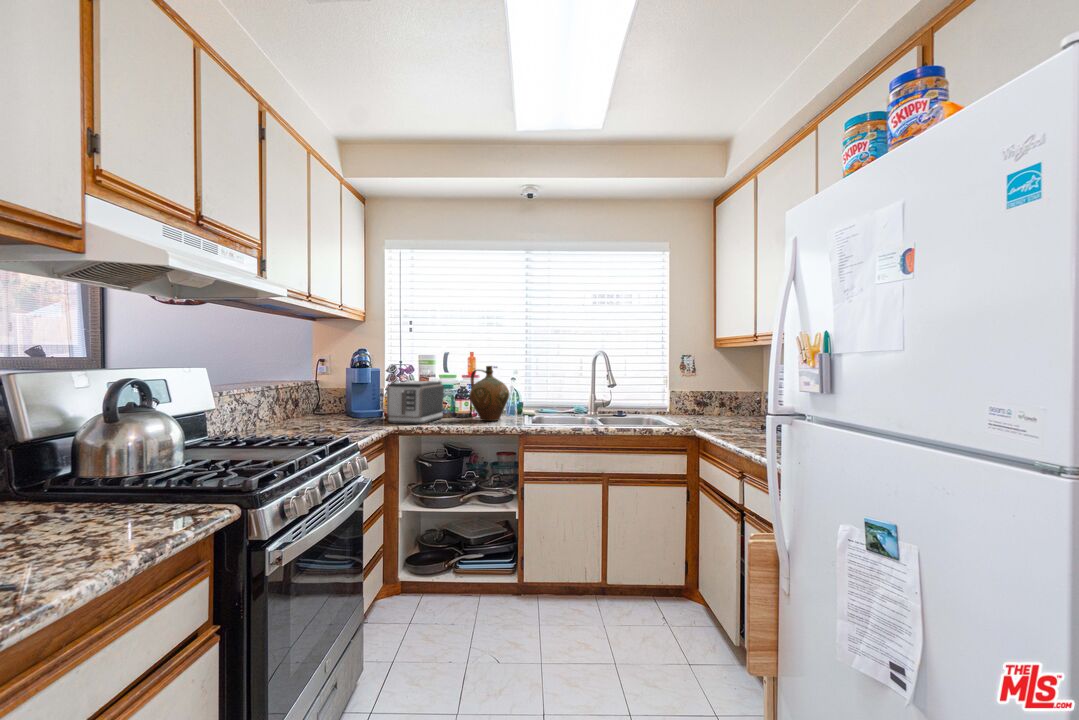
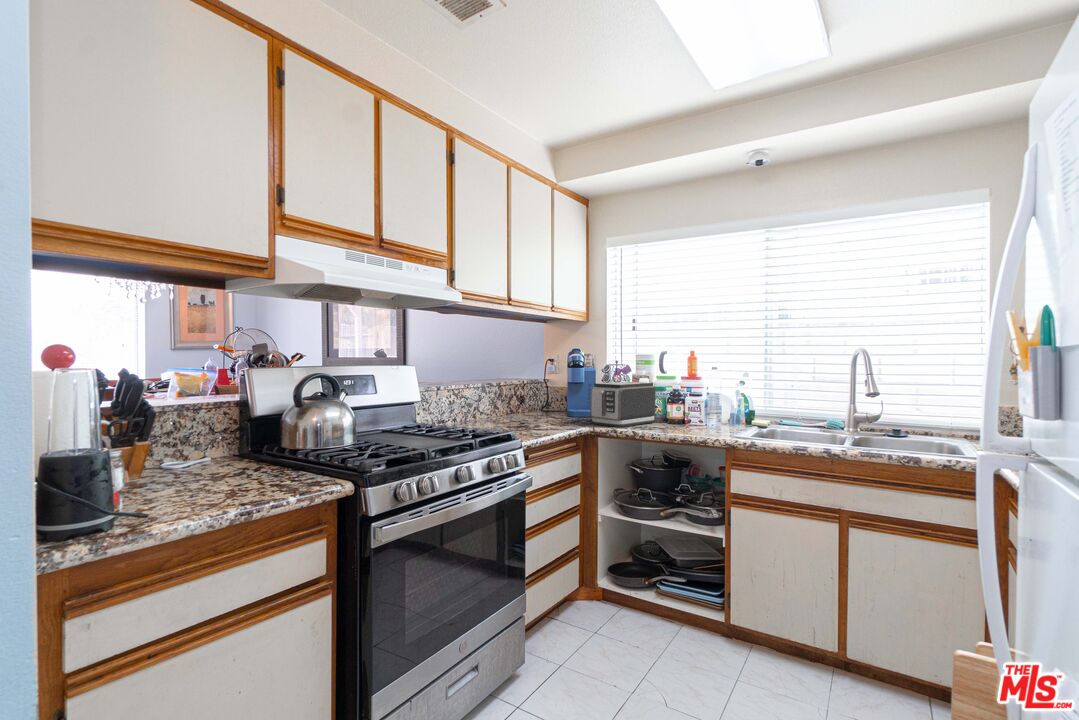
ceramic jug: present [470,366,509,421] -> none [679,366,726,429]

